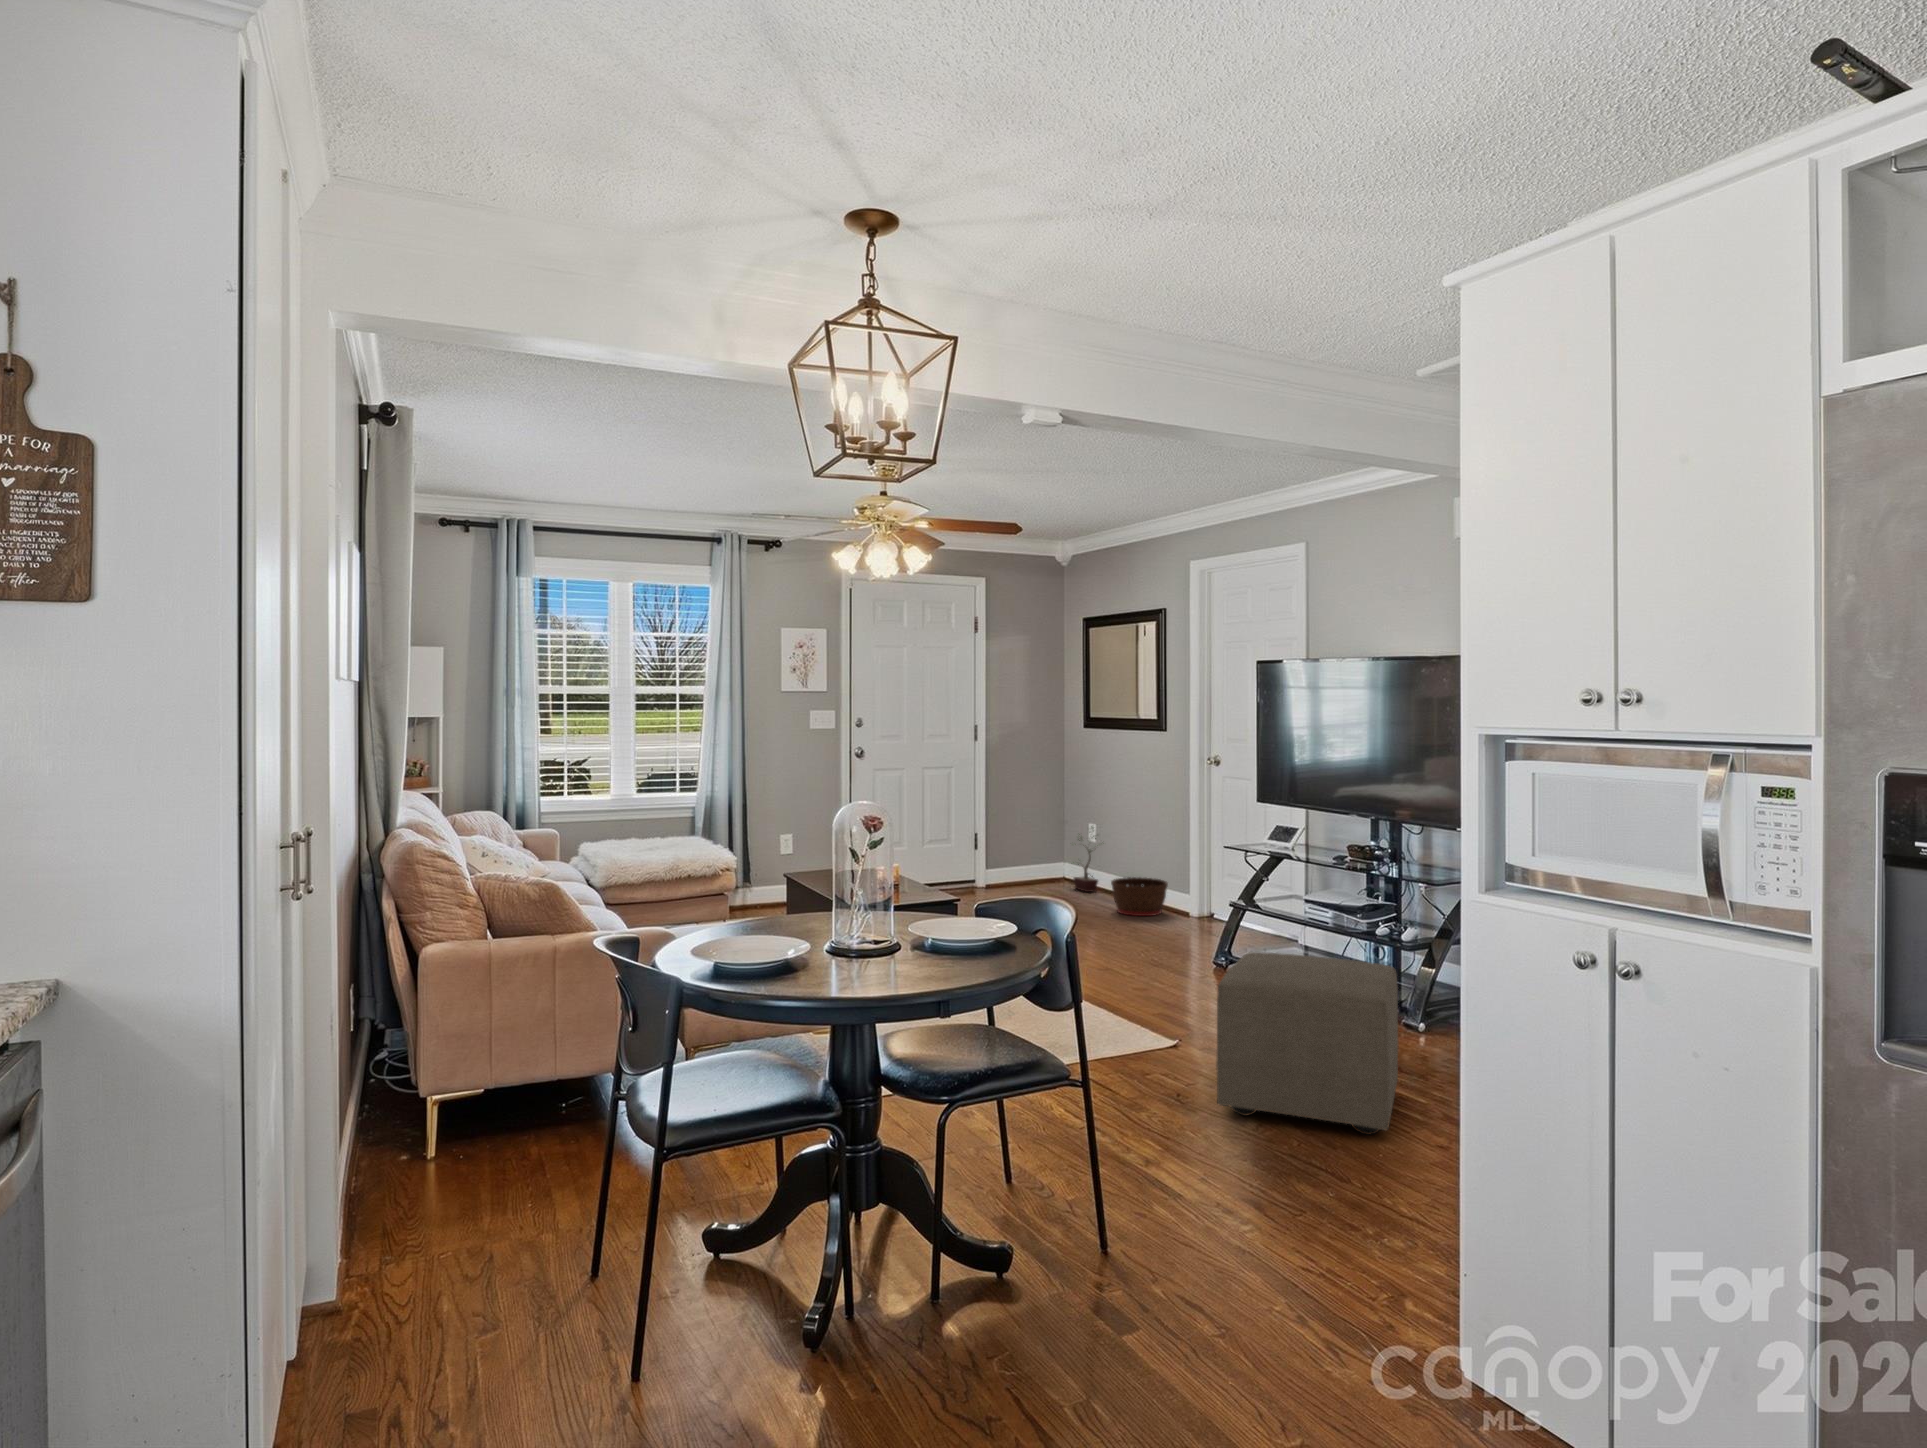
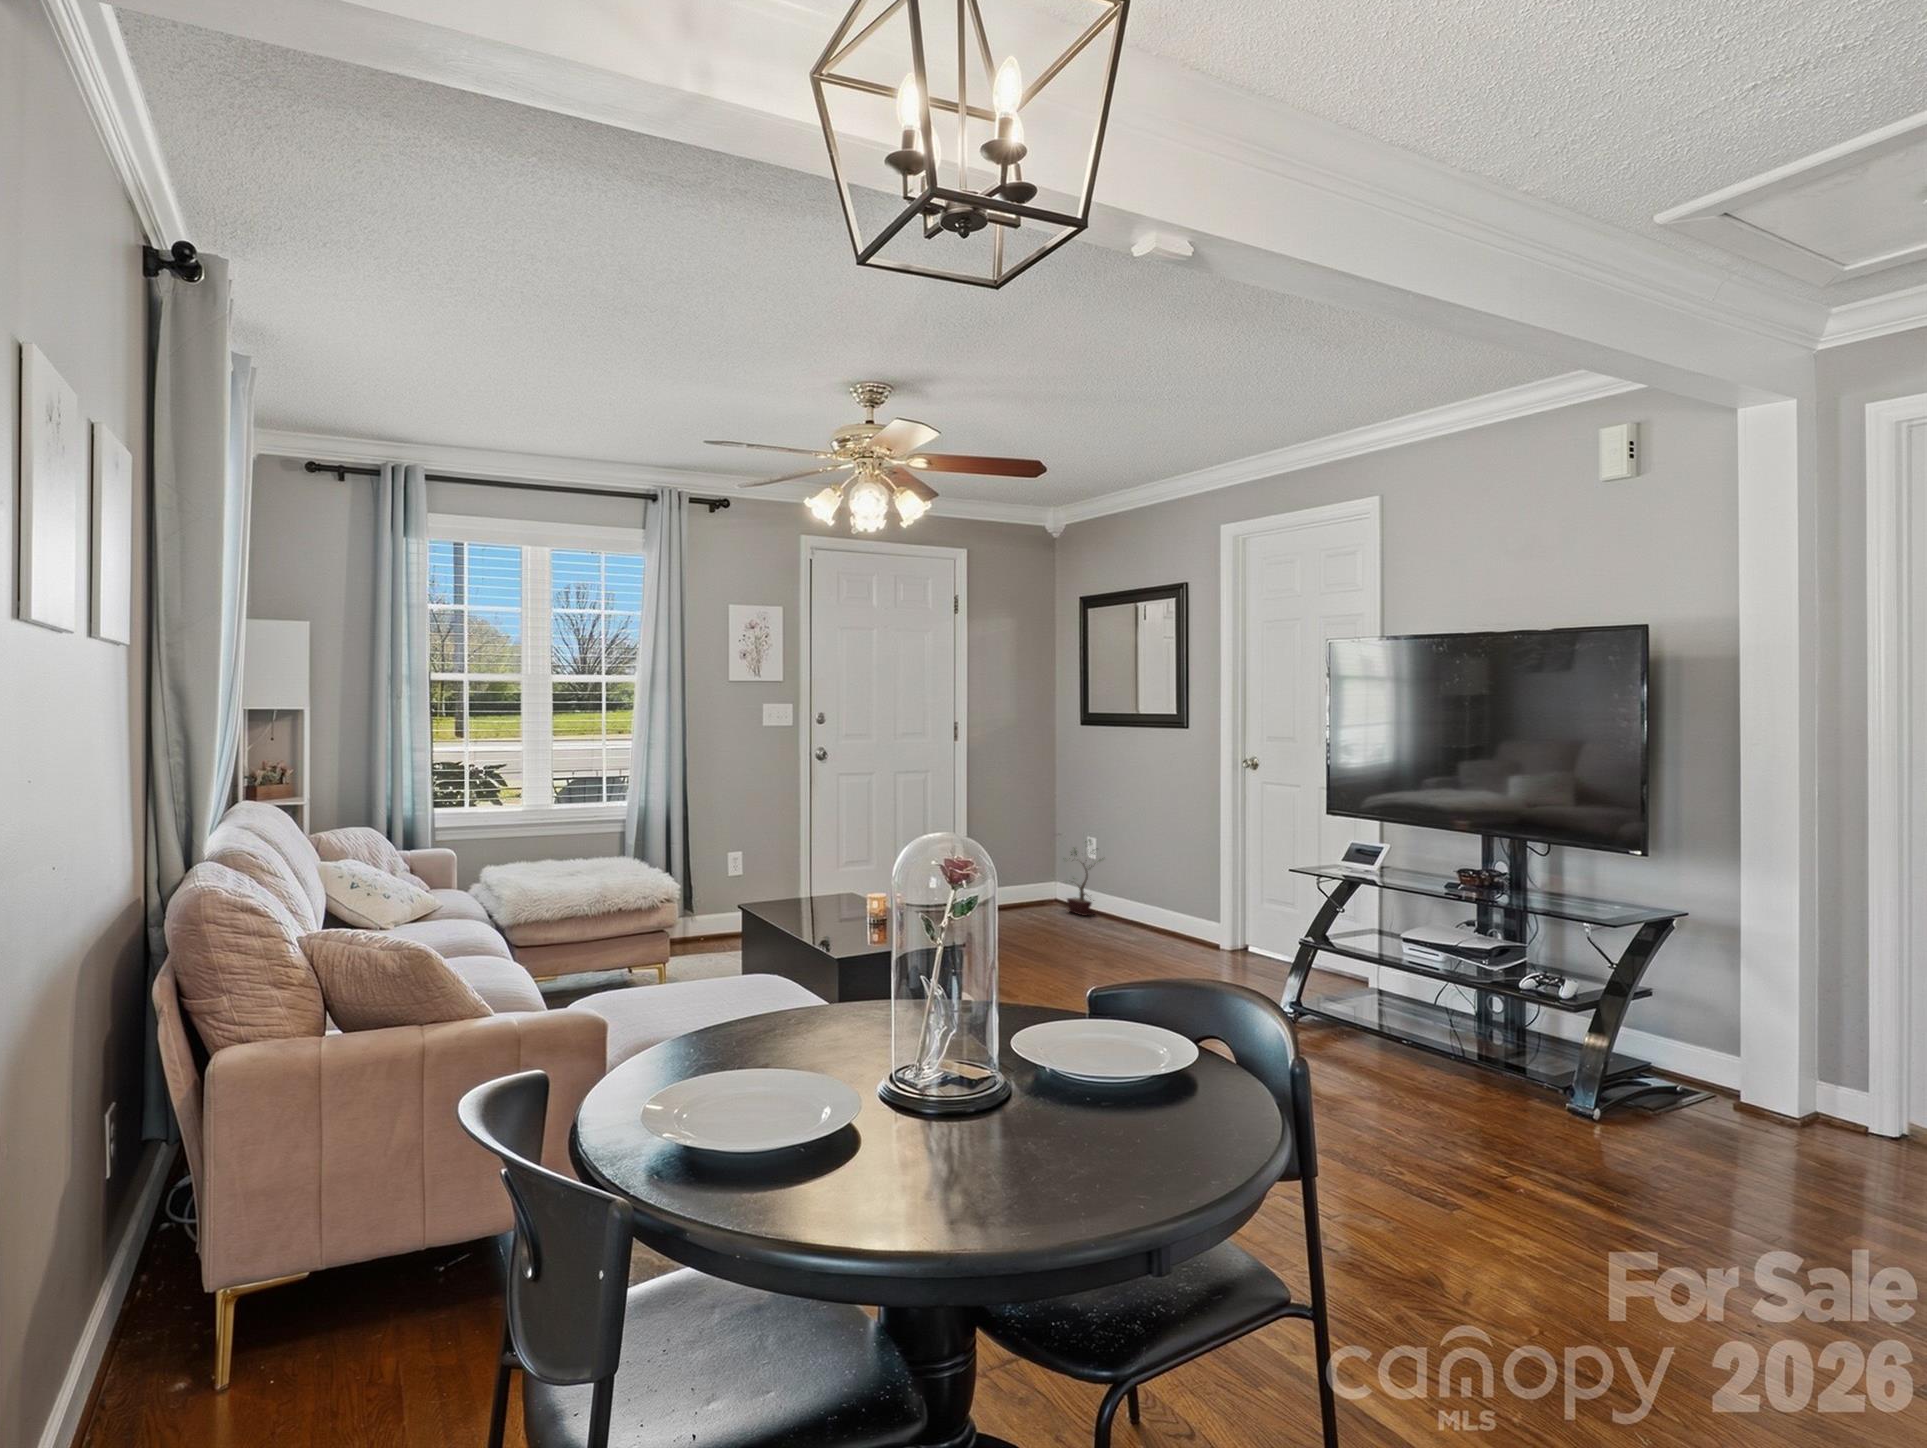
basket: present [1111,877,1168,916] -> none [1121,900,1189,947]
ottoman: present [1216,952,1398,1135] -> none [1397,1029,1681,1318]

